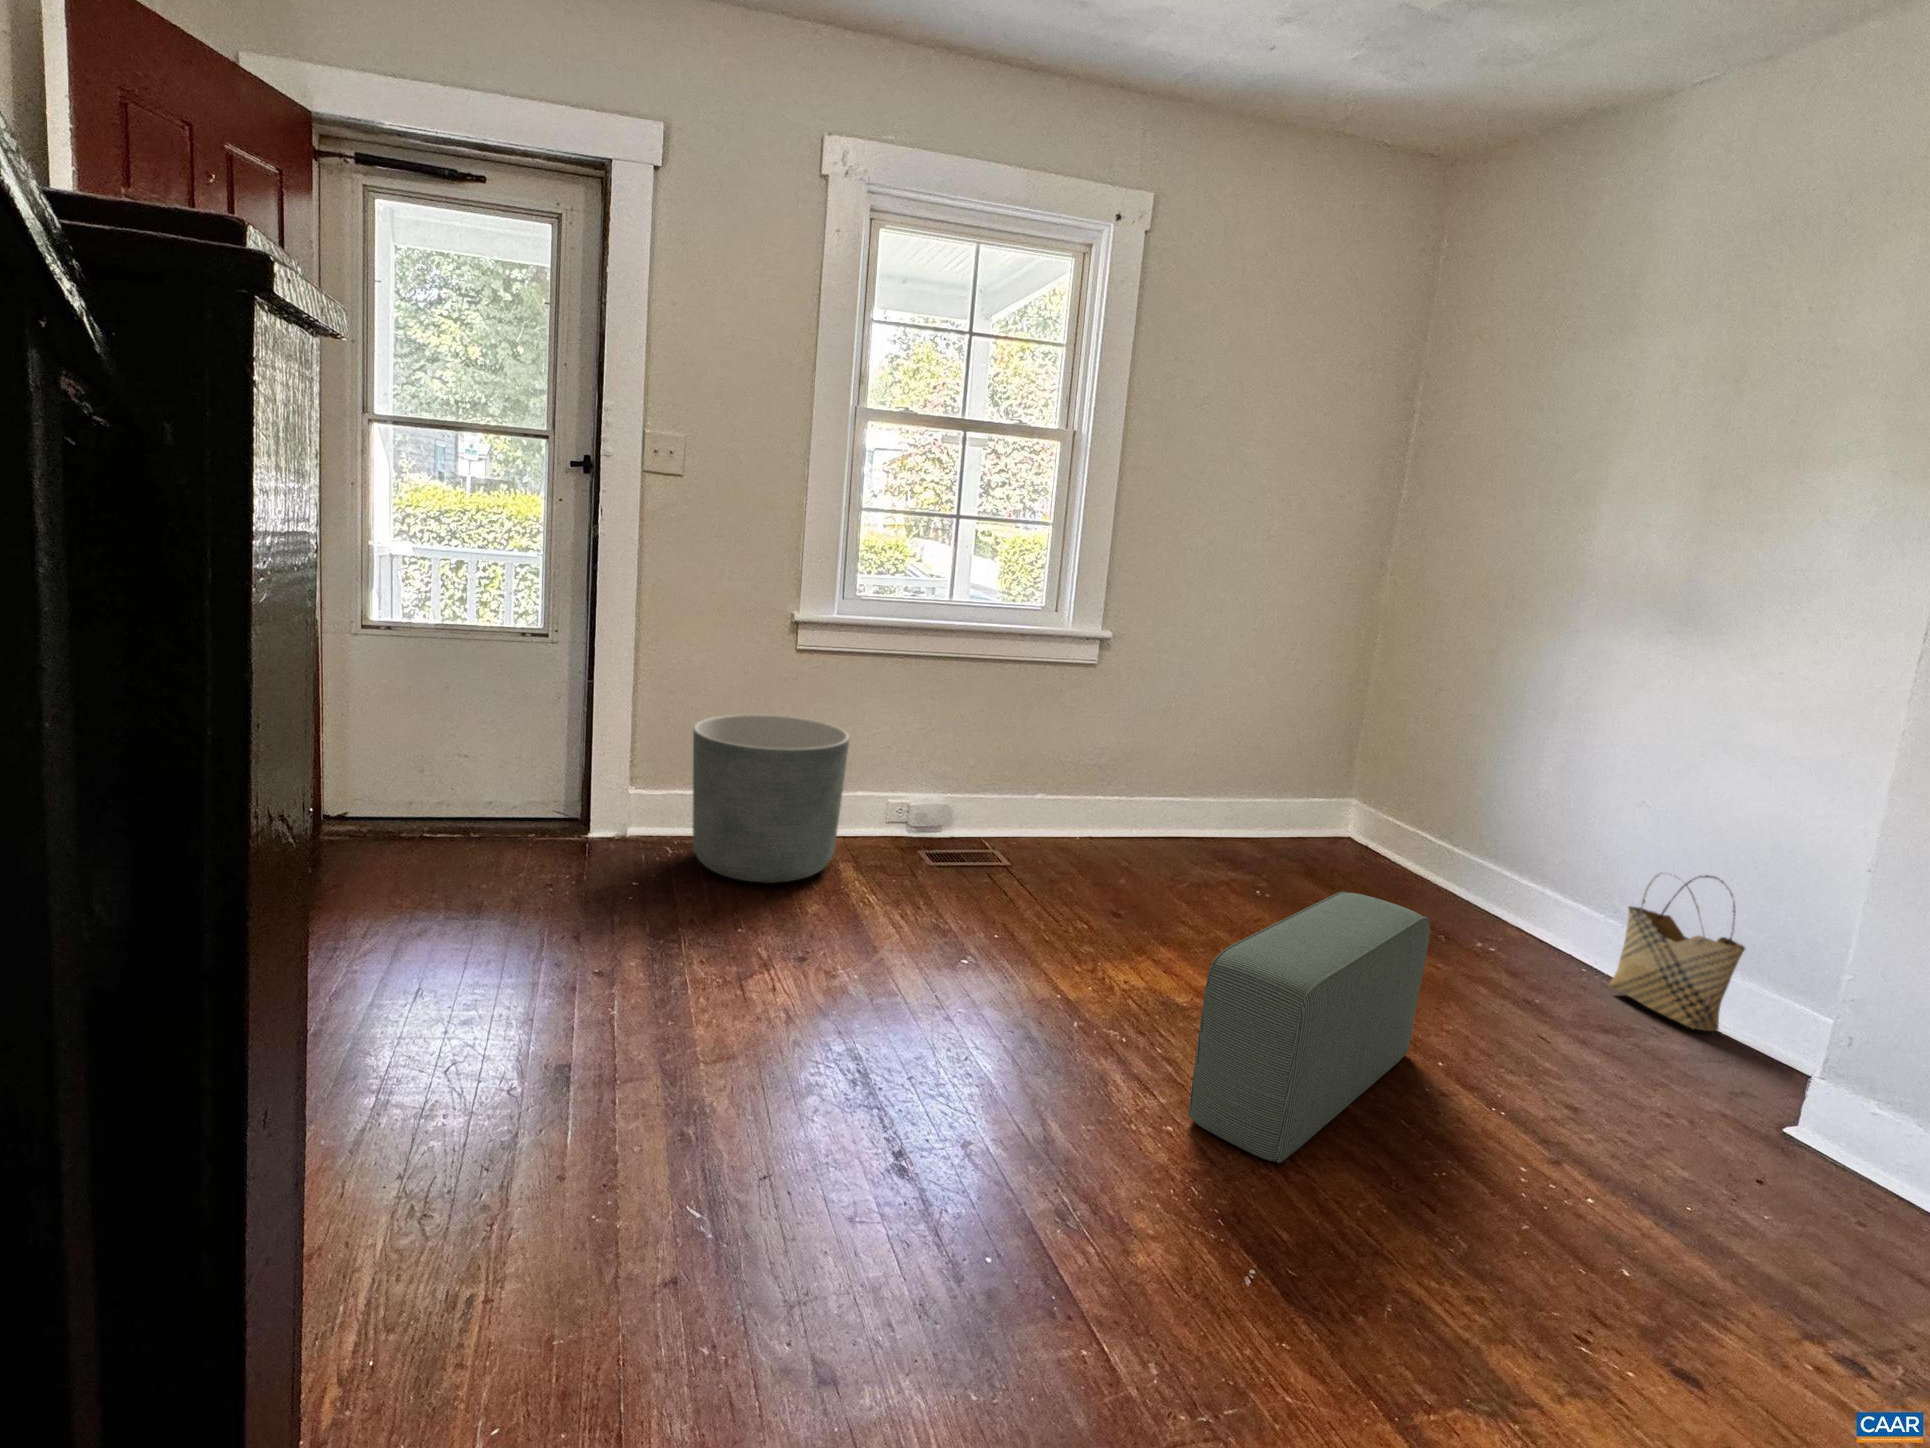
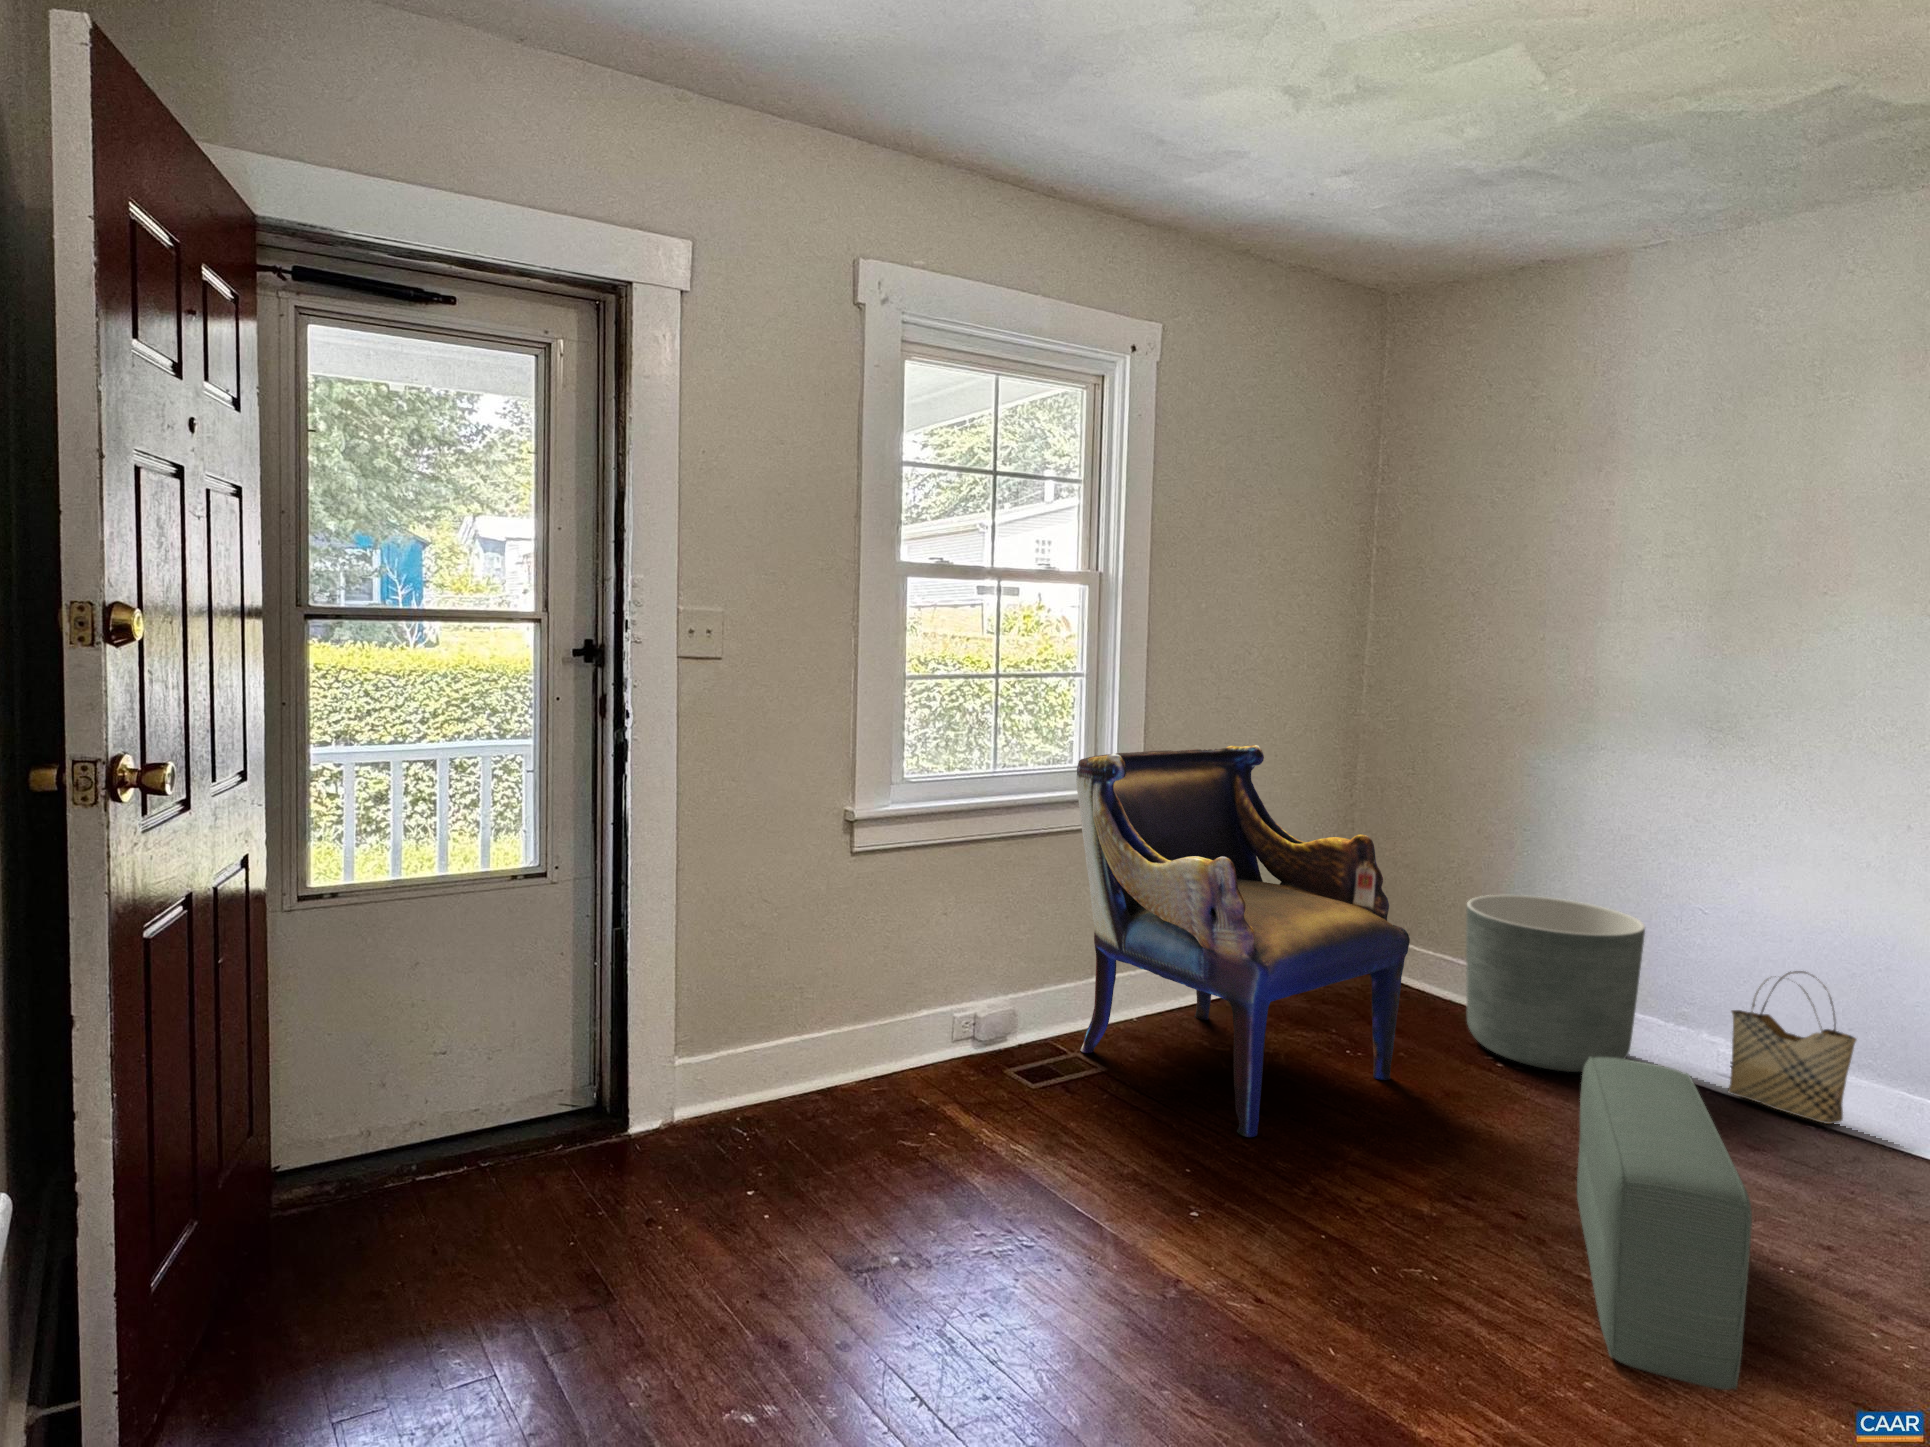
armchair: none [998,588,1289,926] -> present [1076,745,1410,1137]
planter: present [693,714,849,883] -> present [1466,895,1645,1072]

